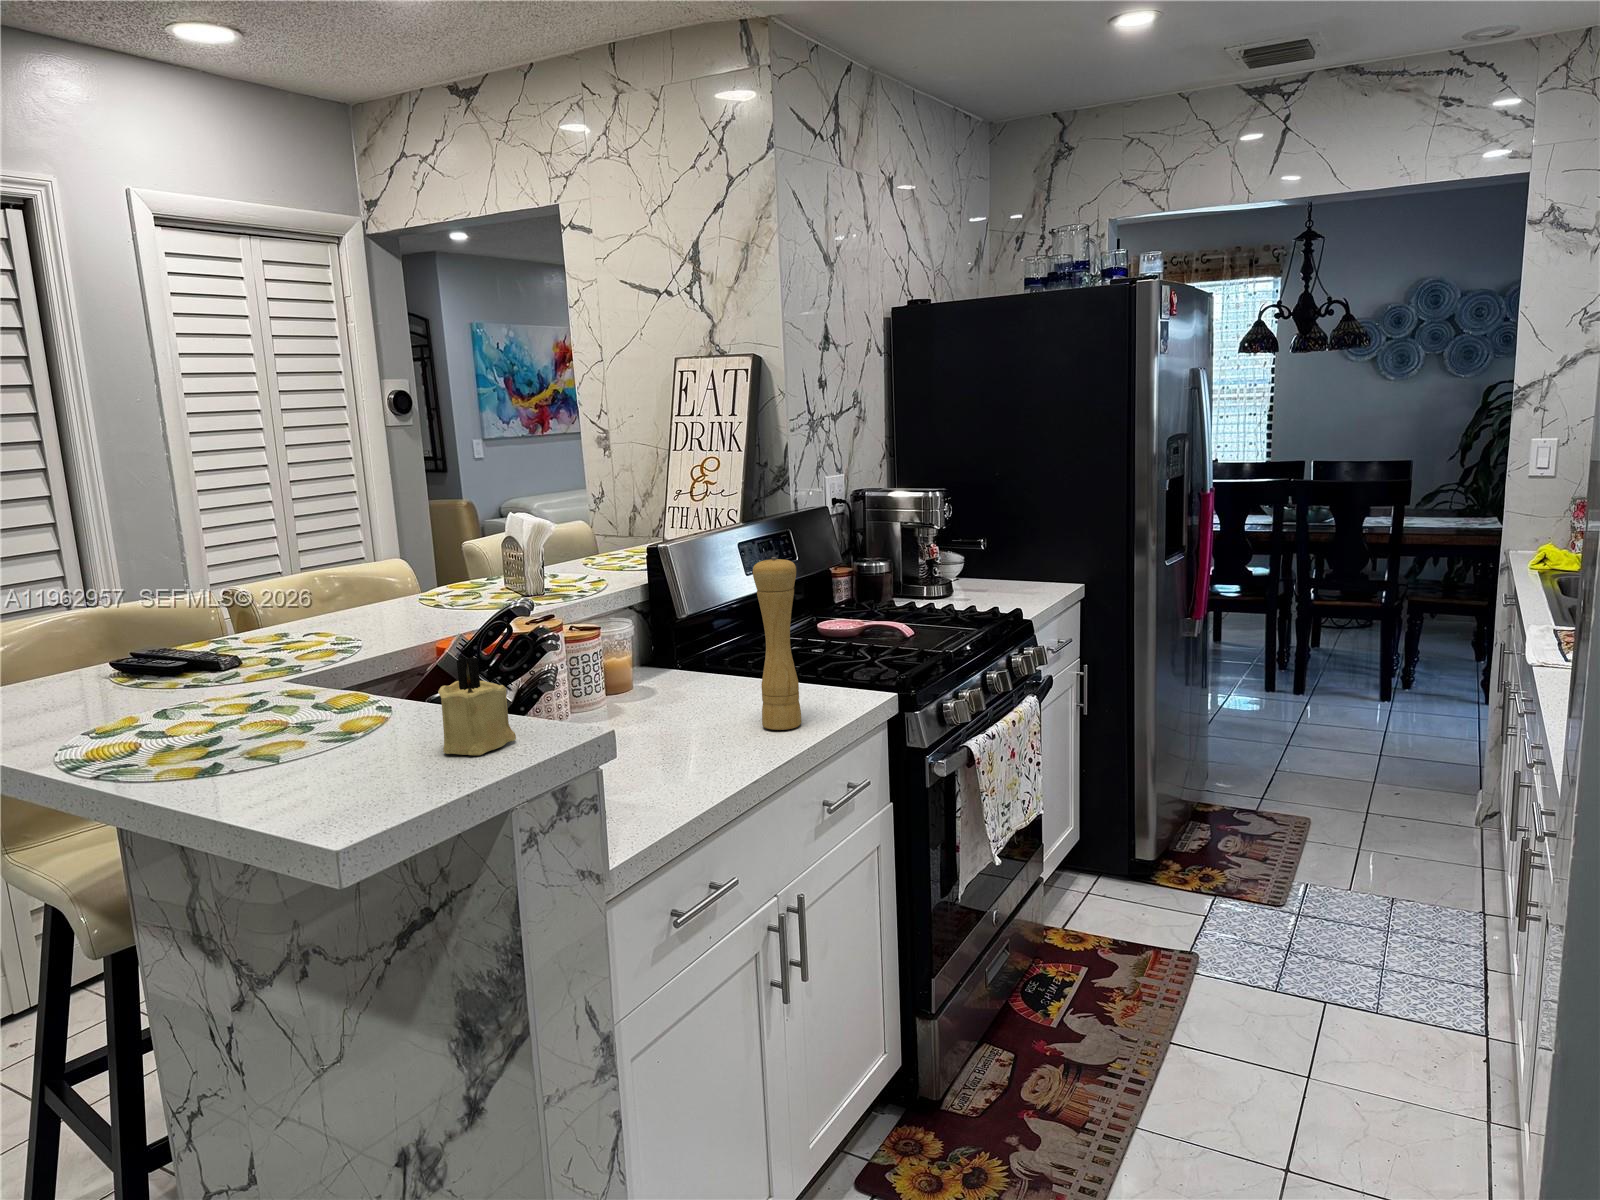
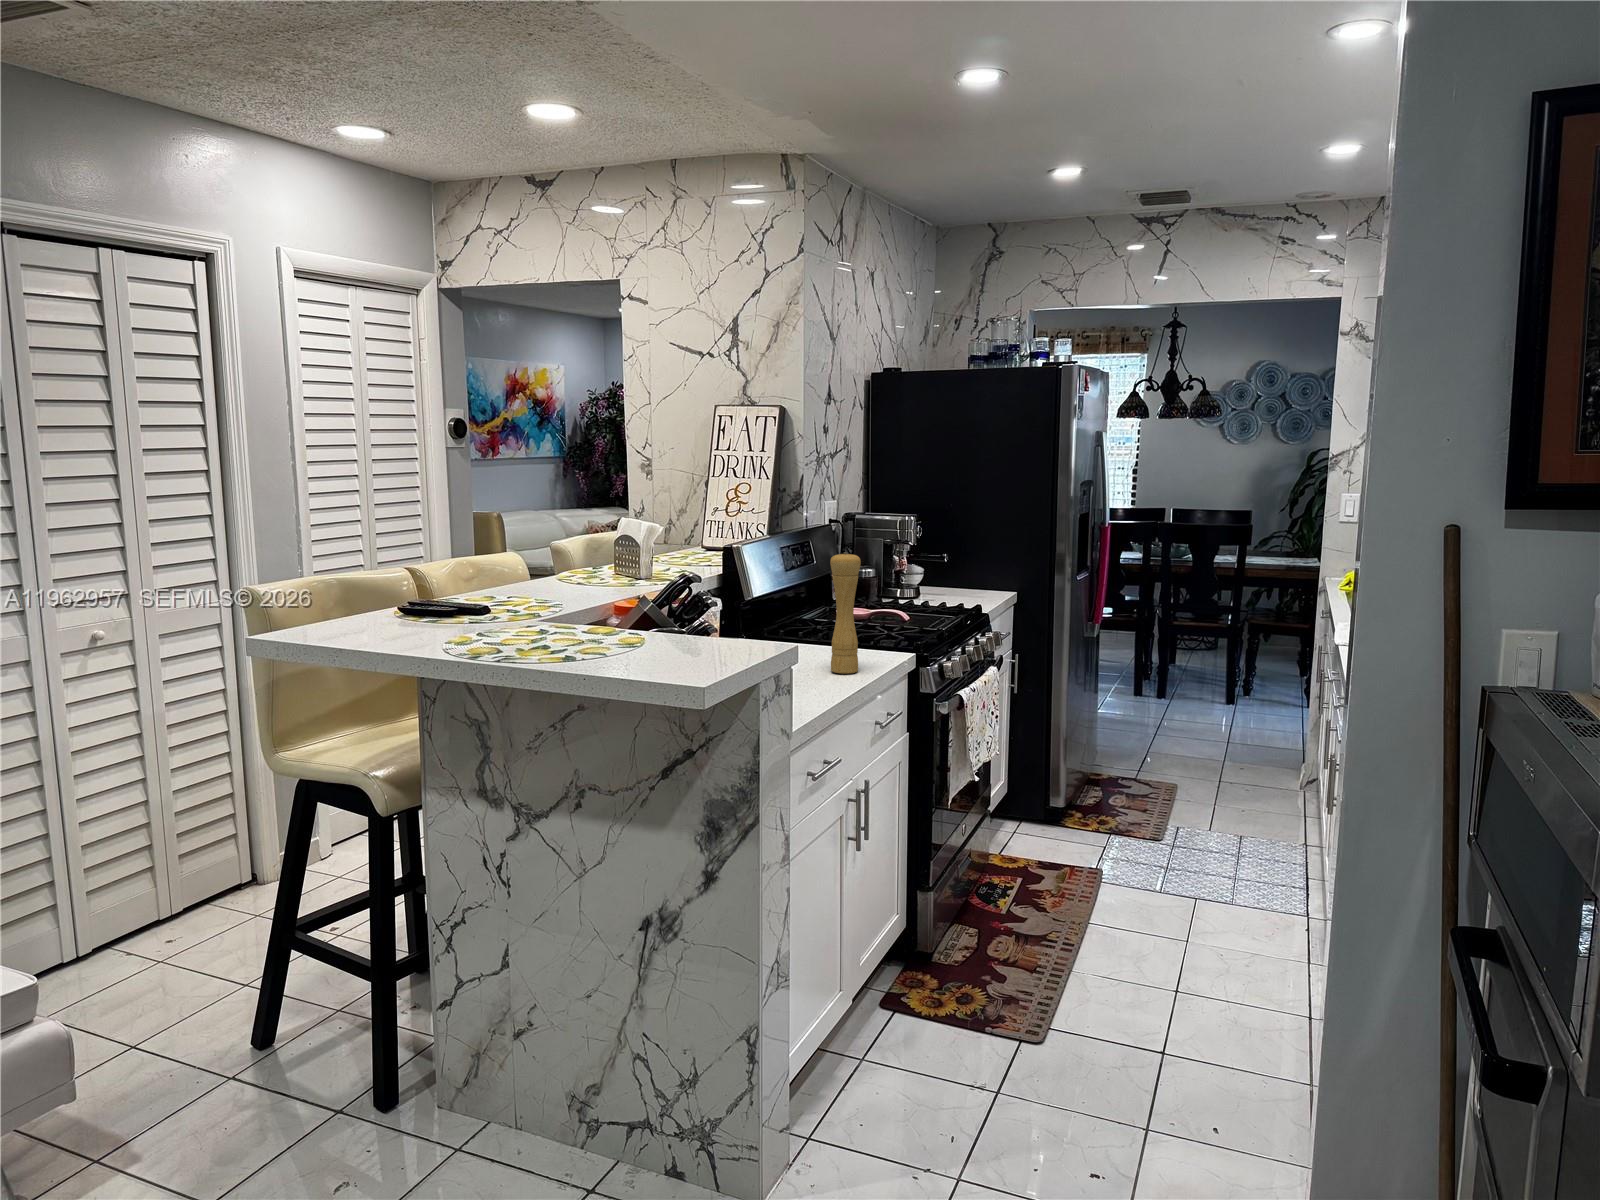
candle: present [438,657,516,755] -> none [700,596,744,656]

